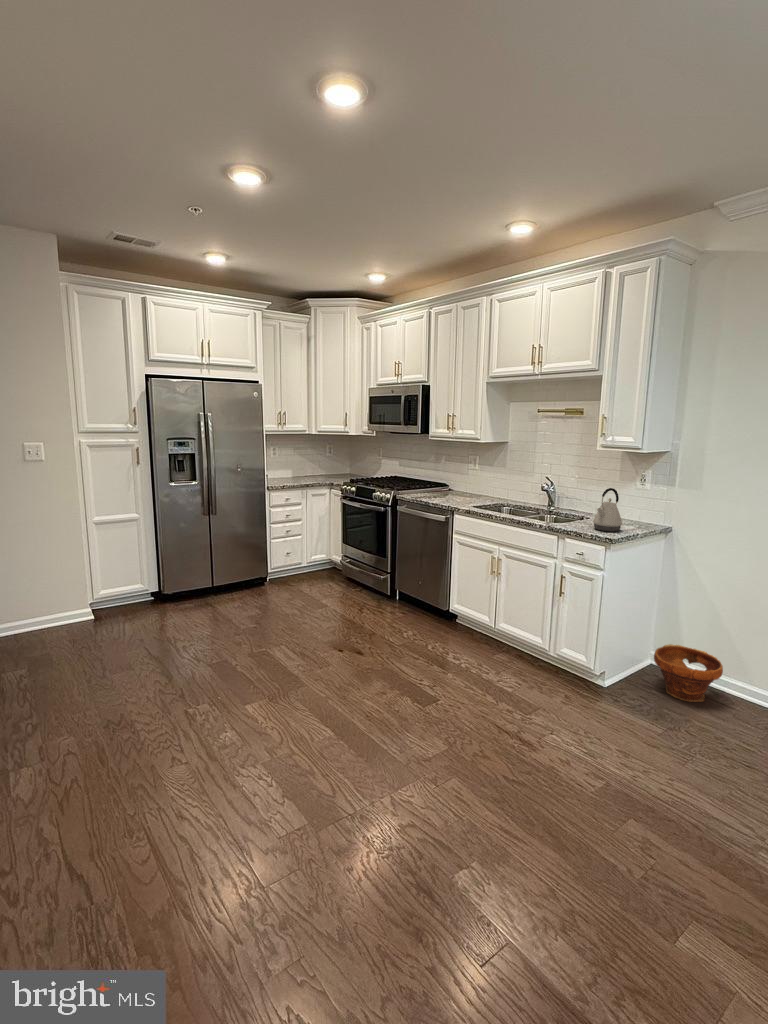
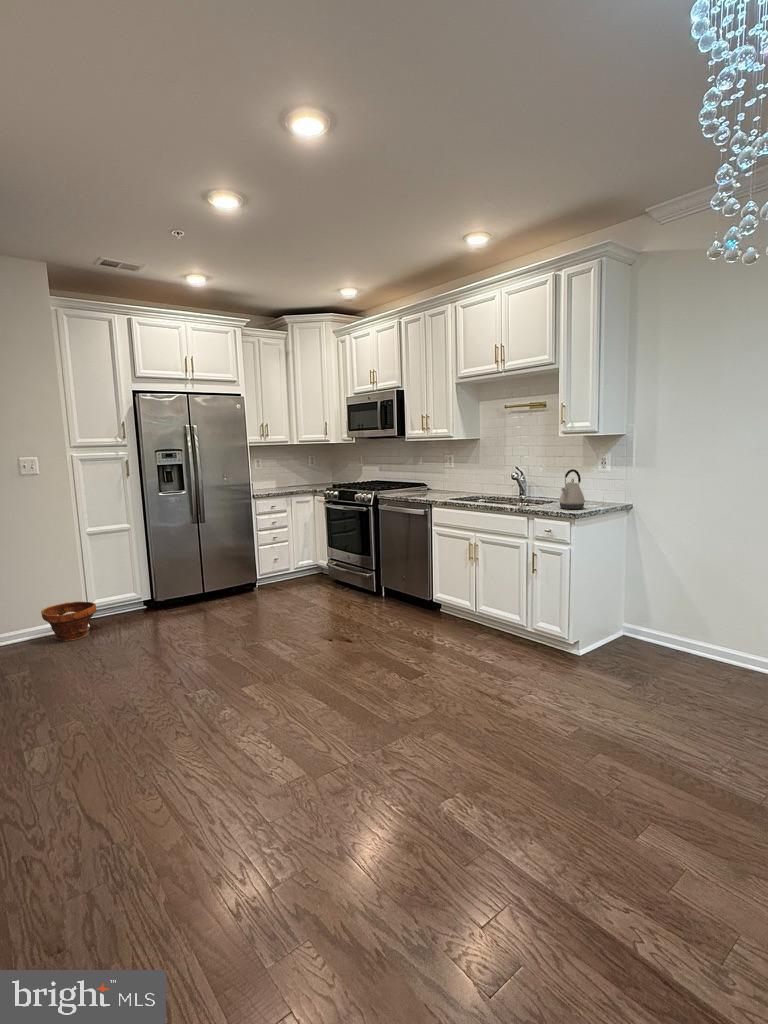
planter: present [654,644,723,702] -> present [41,602,97,641]

